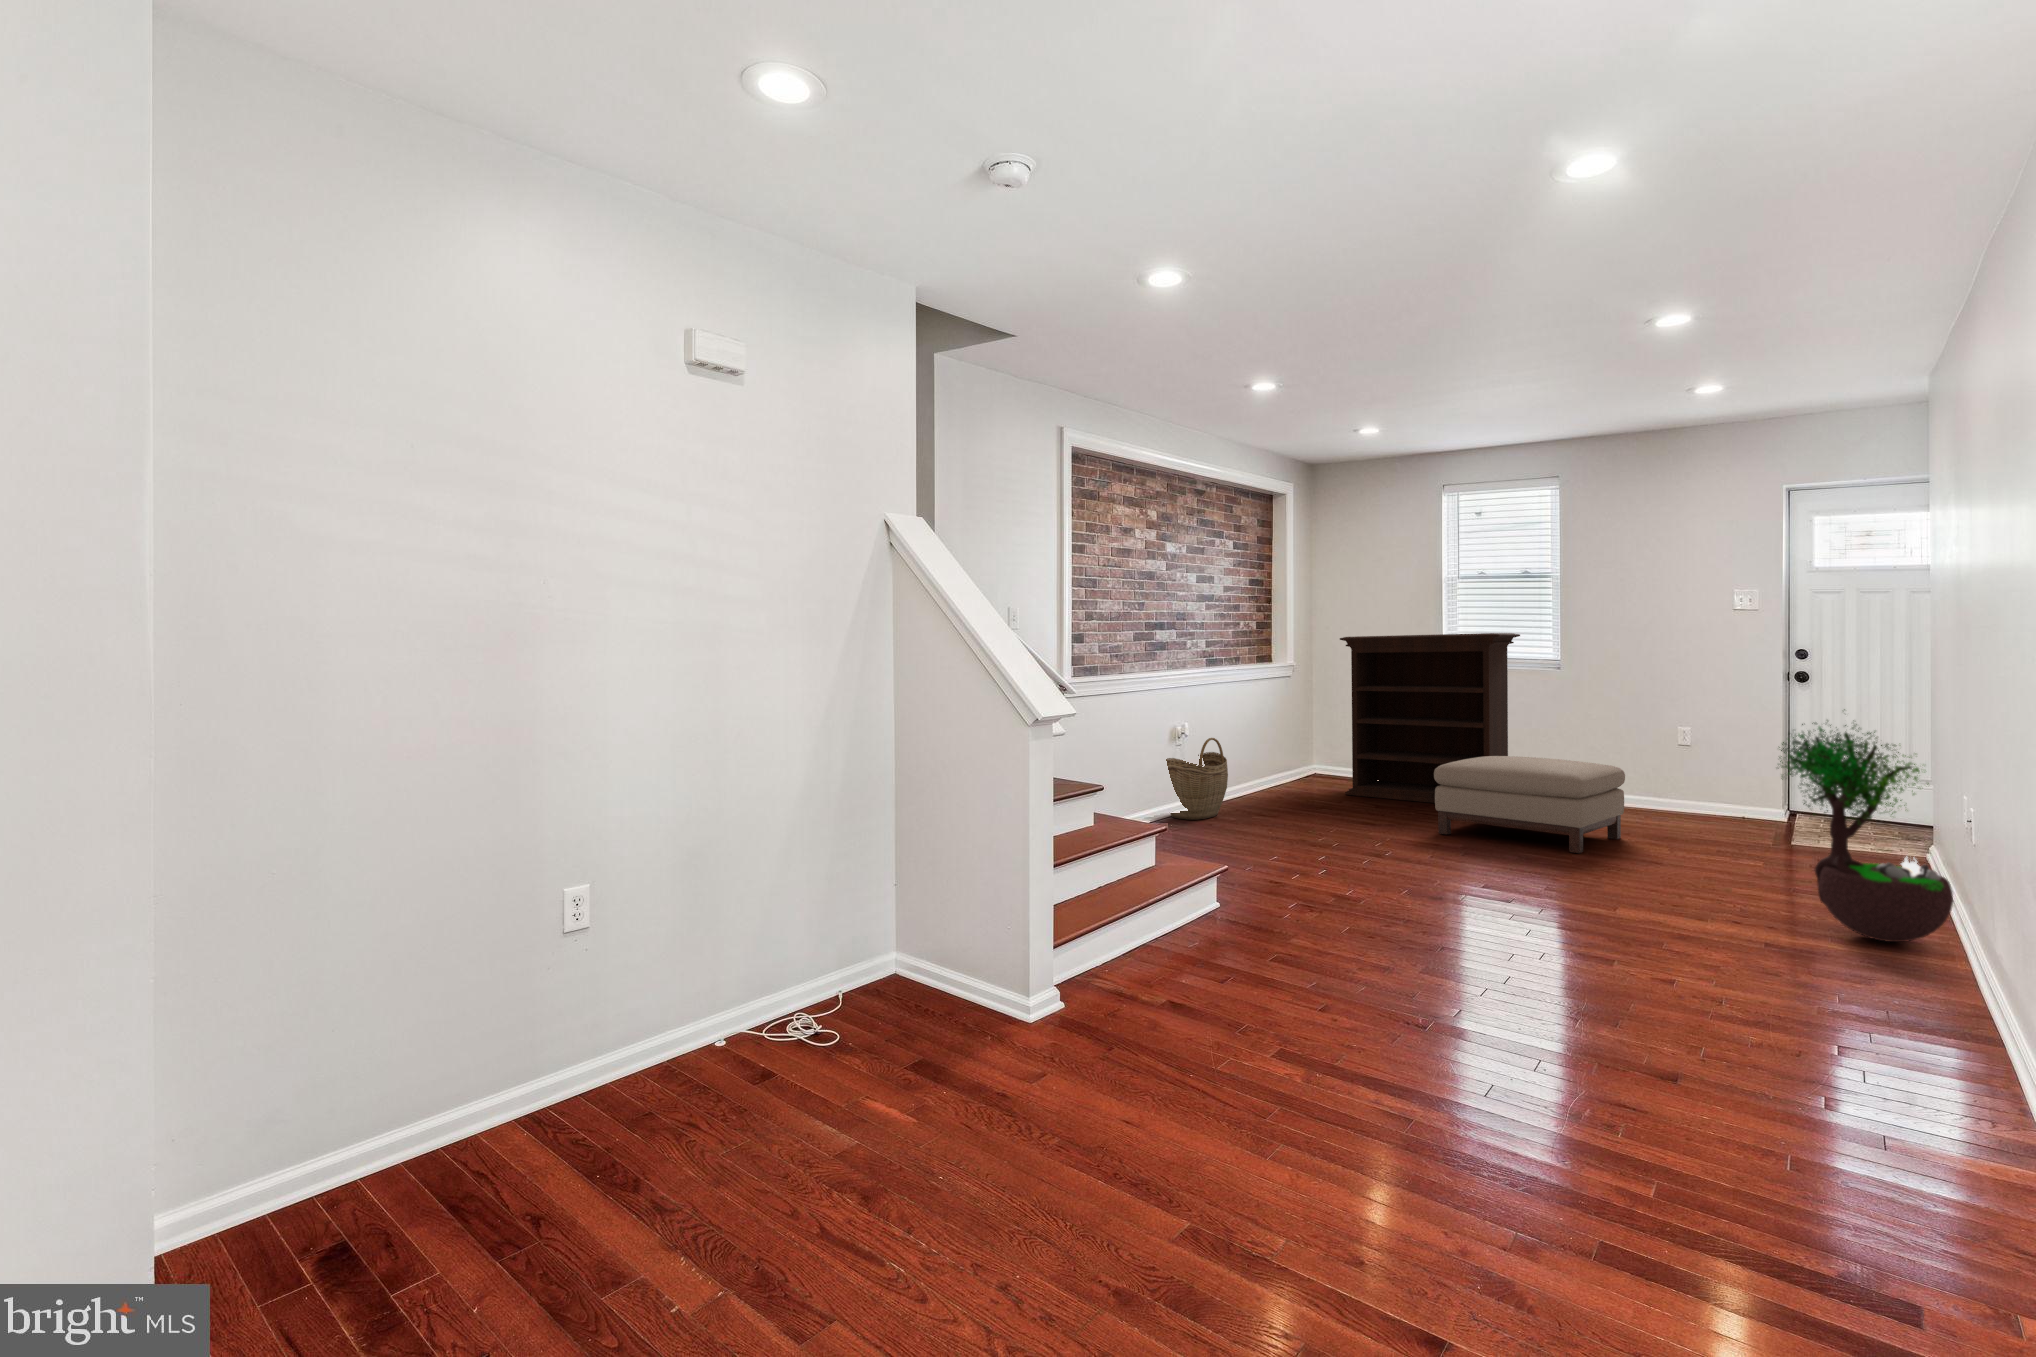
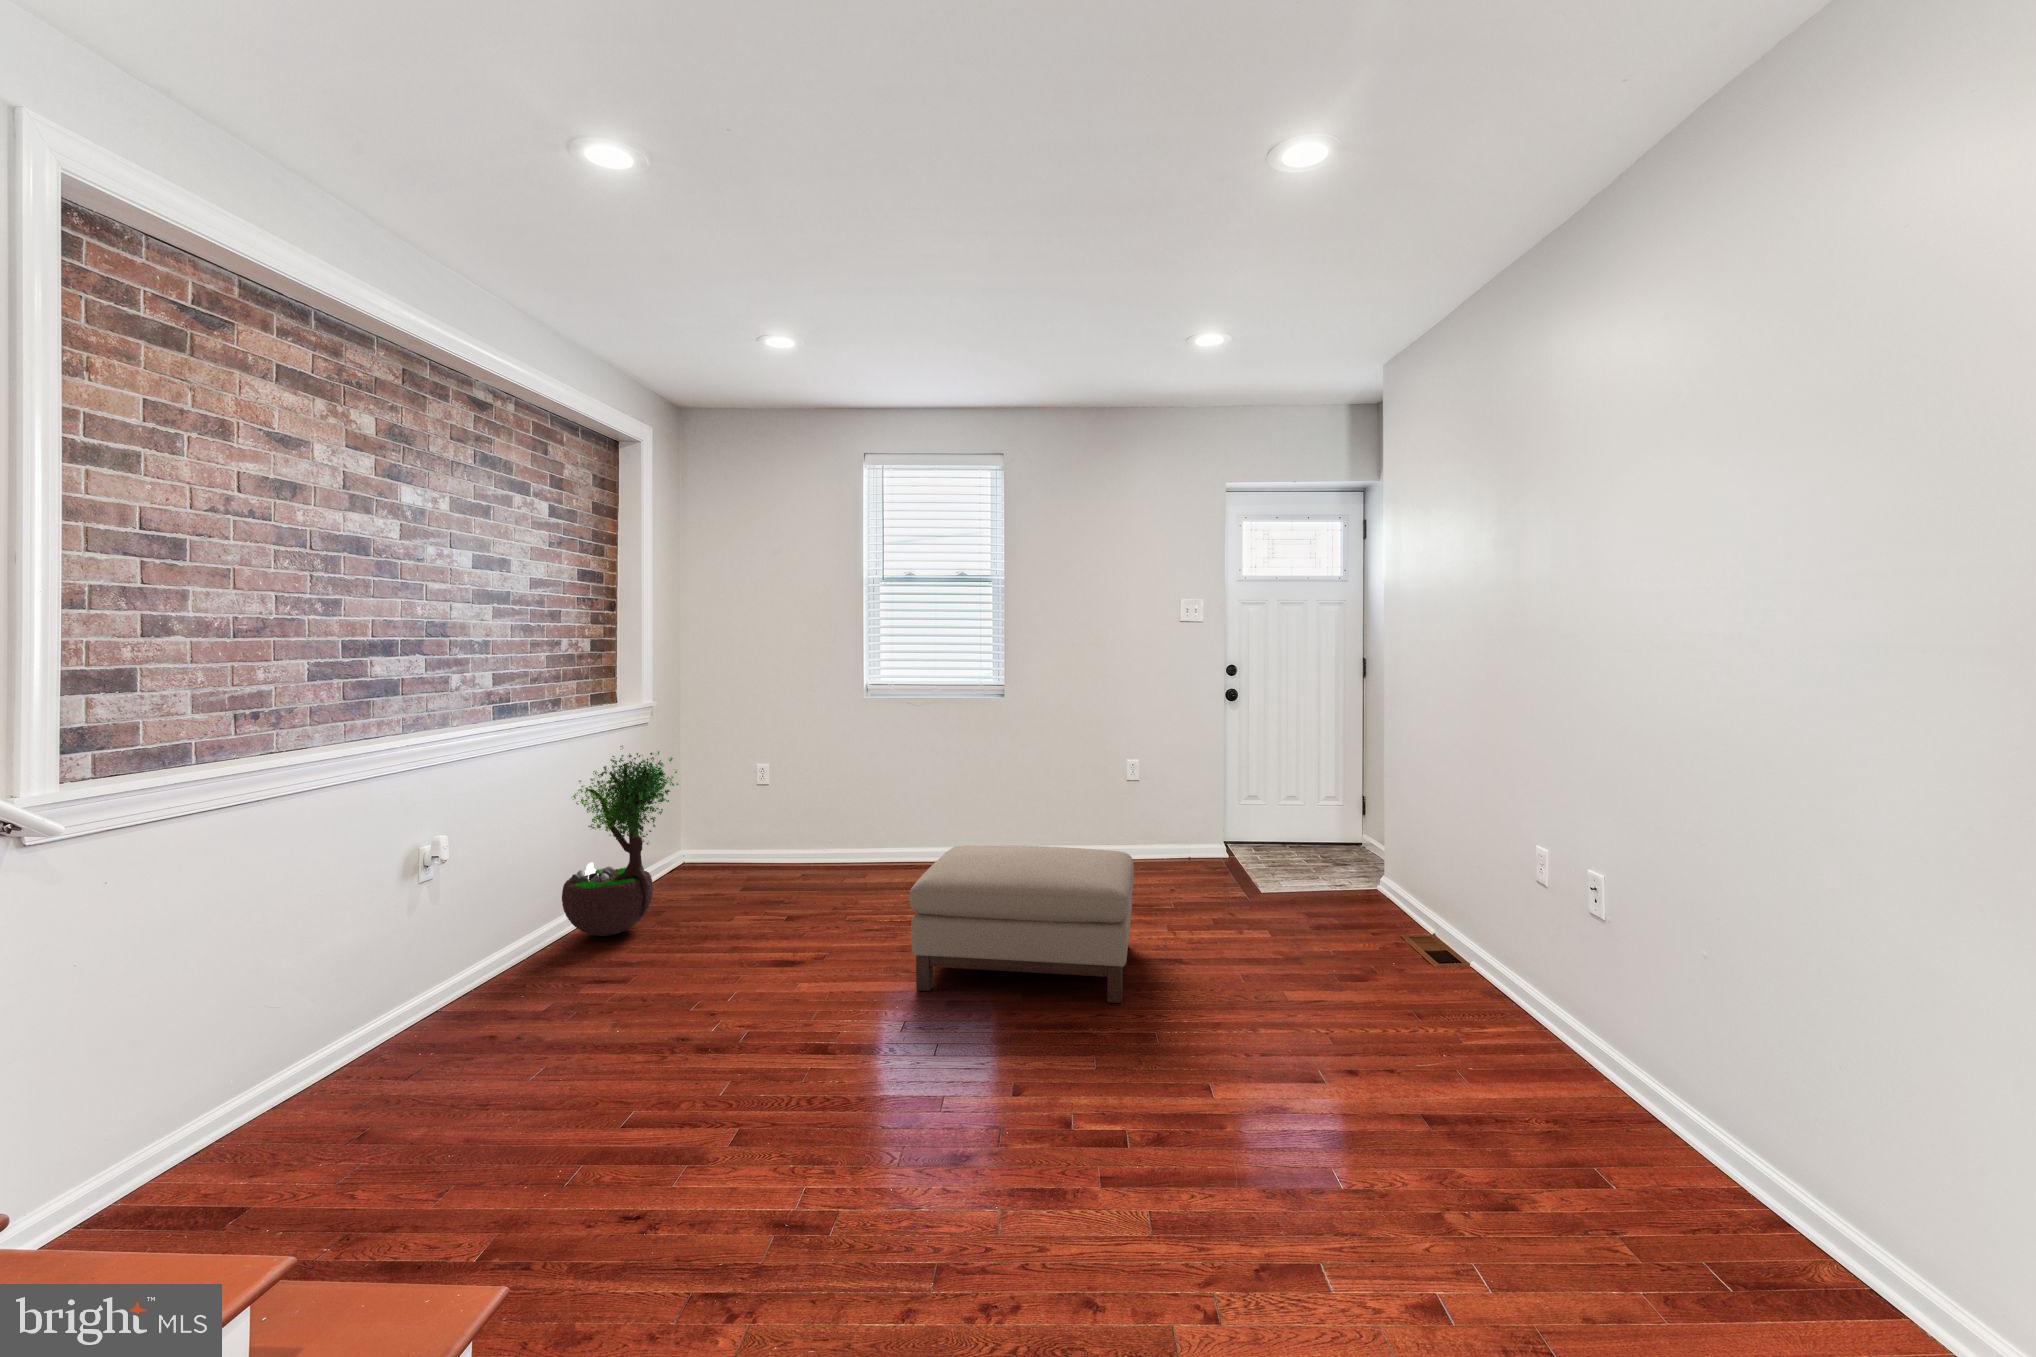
bookshelf: present [1340,633,1520,803] -> none [730,662,963,902]
potted tree: present [1779,709,1953,942] -> present [562,746,678,936]
woven basket: present [1166,738,1228,820] -> none [382,872,543,1051]

